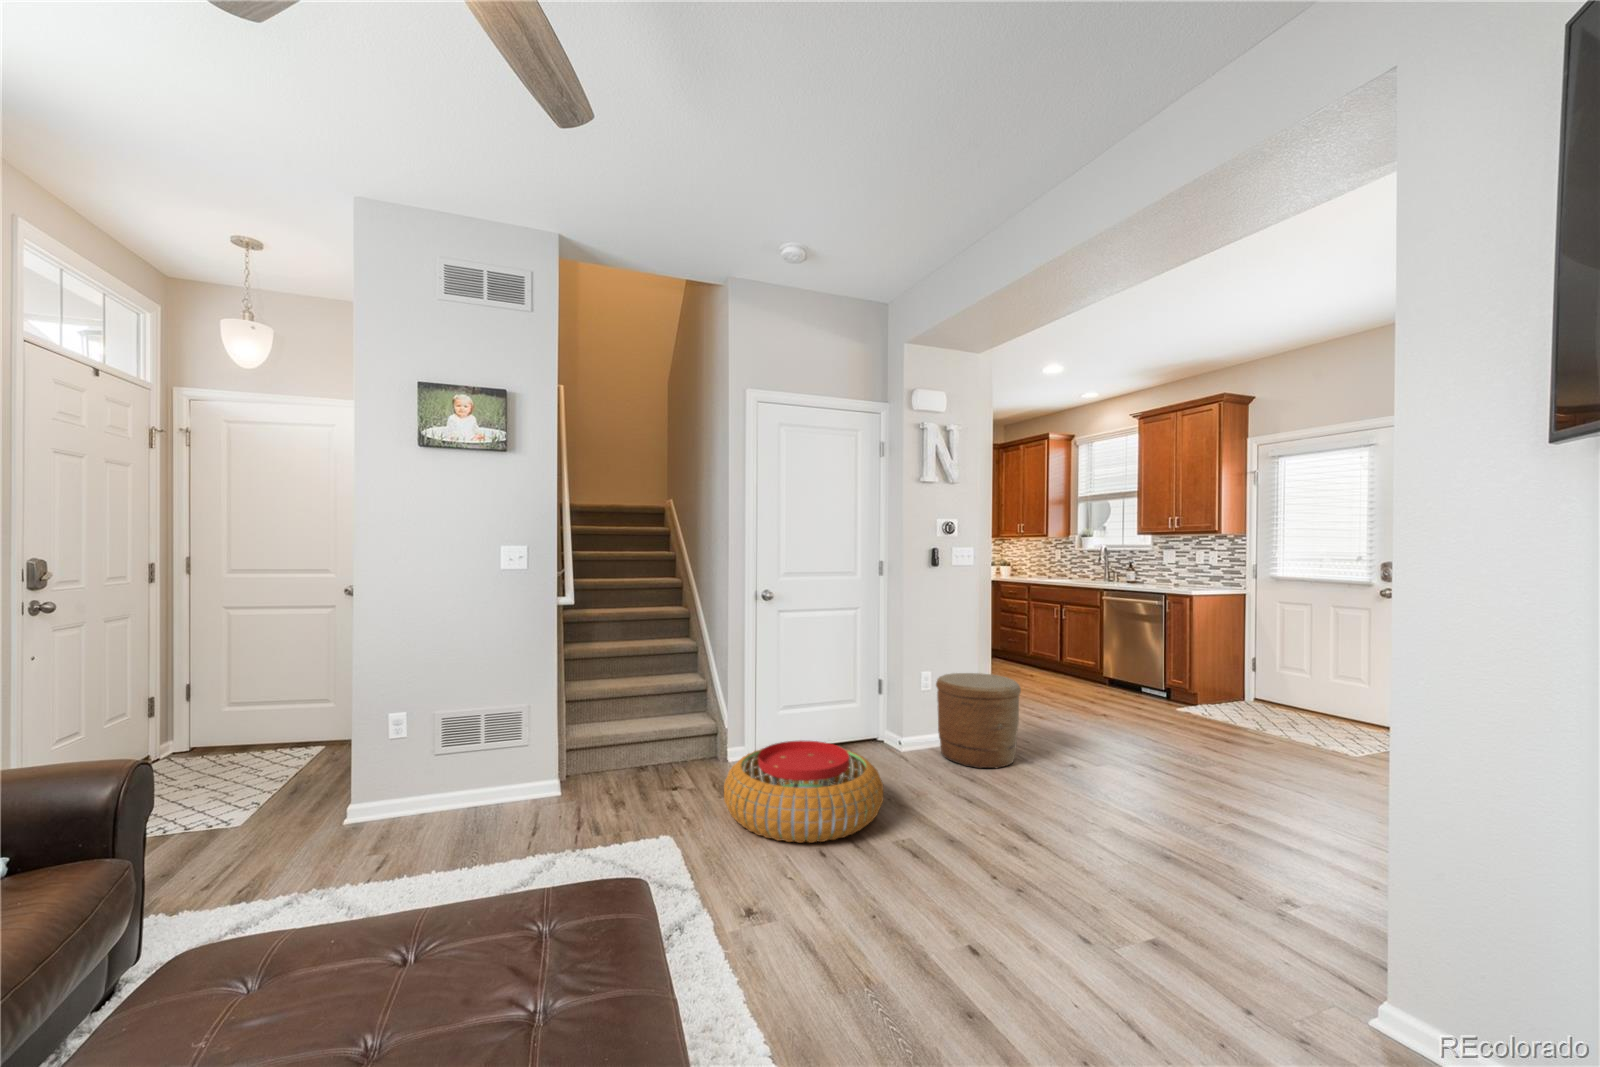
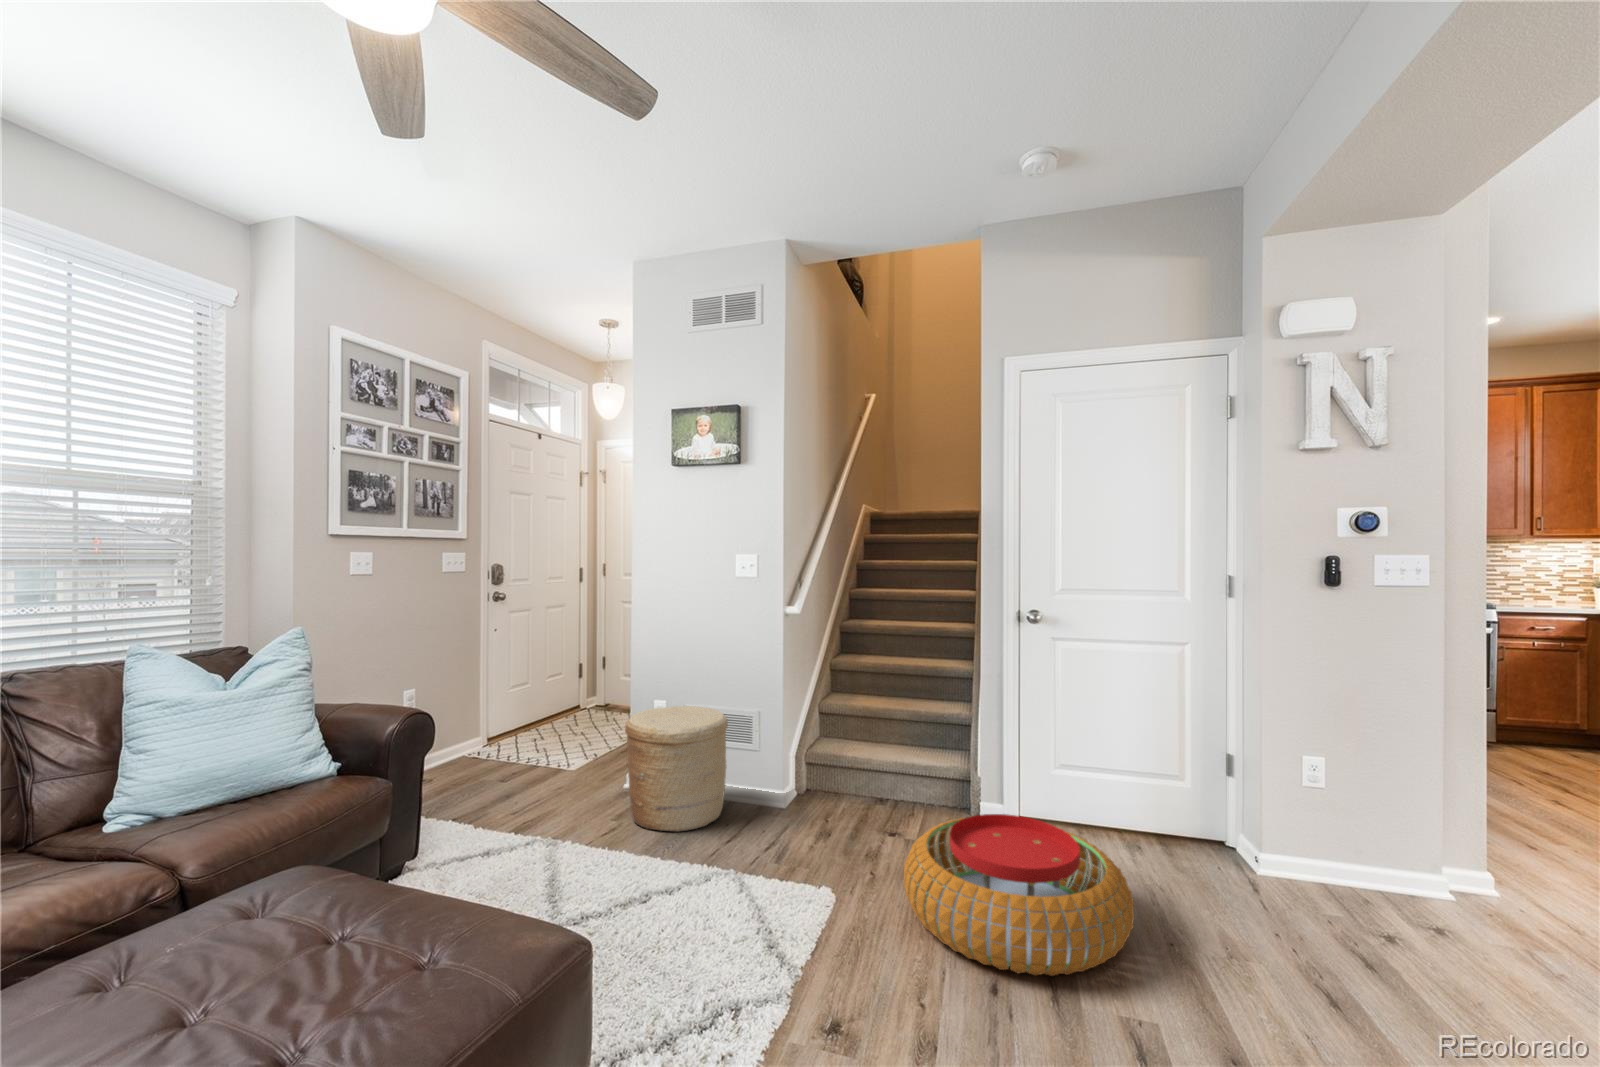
woven basket: present [936,673,1021,768] -> present [625,706,728,832]

